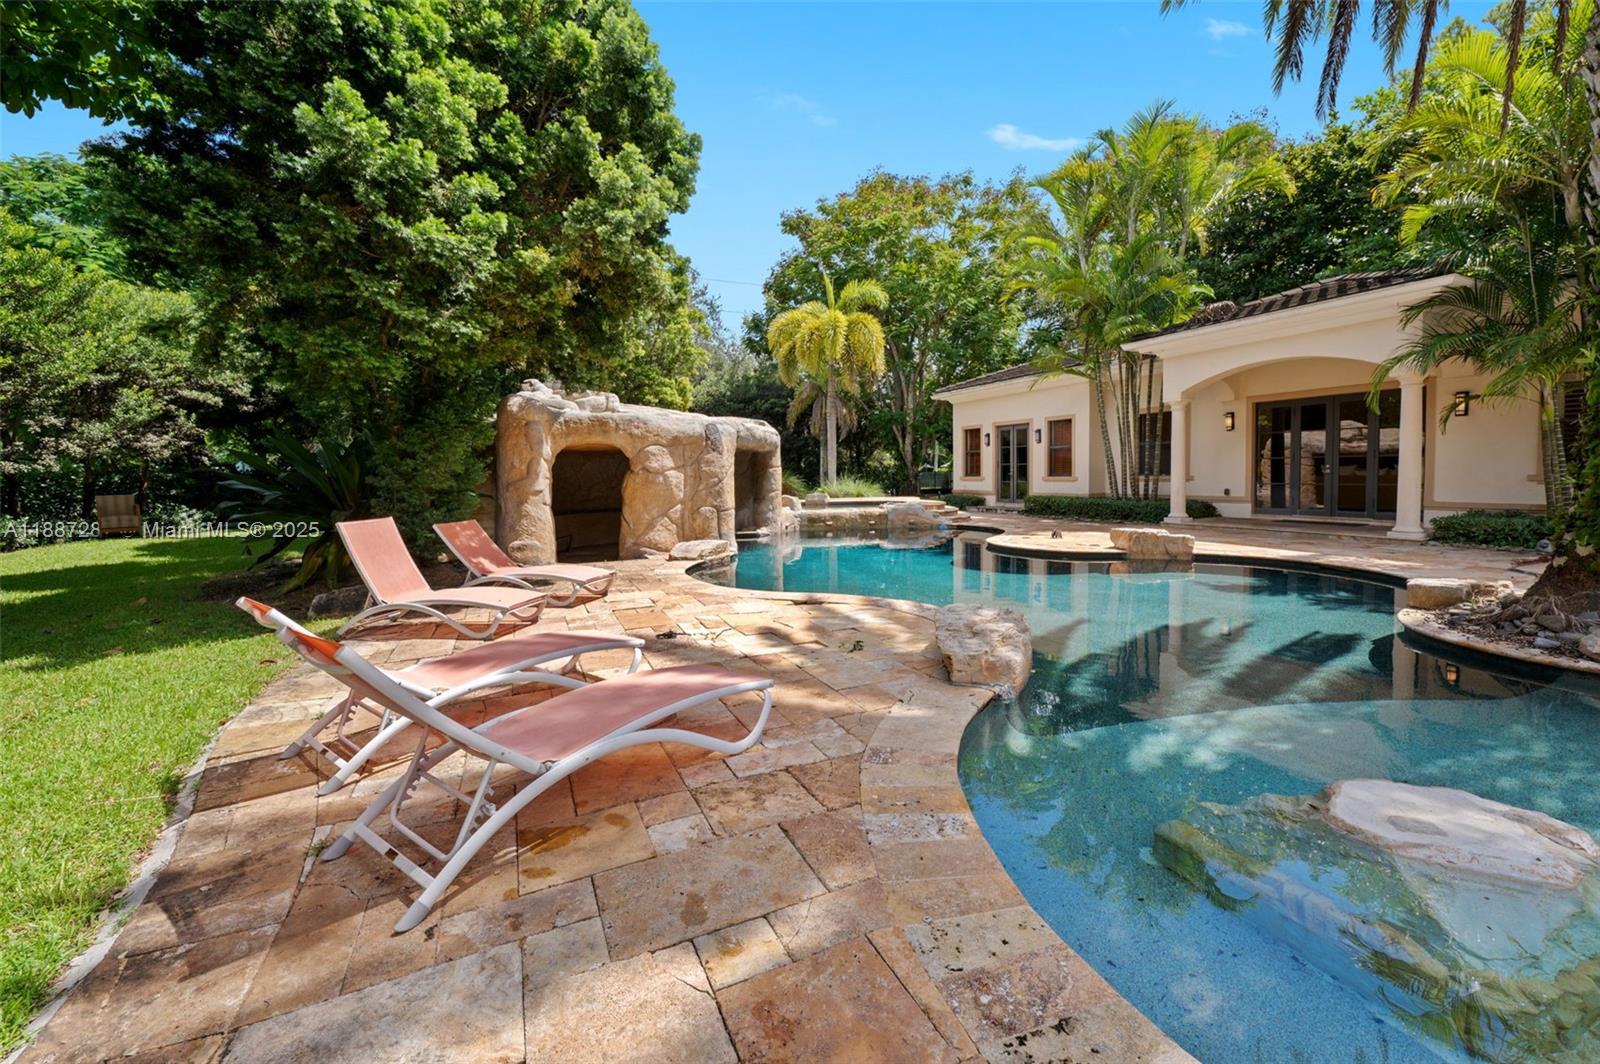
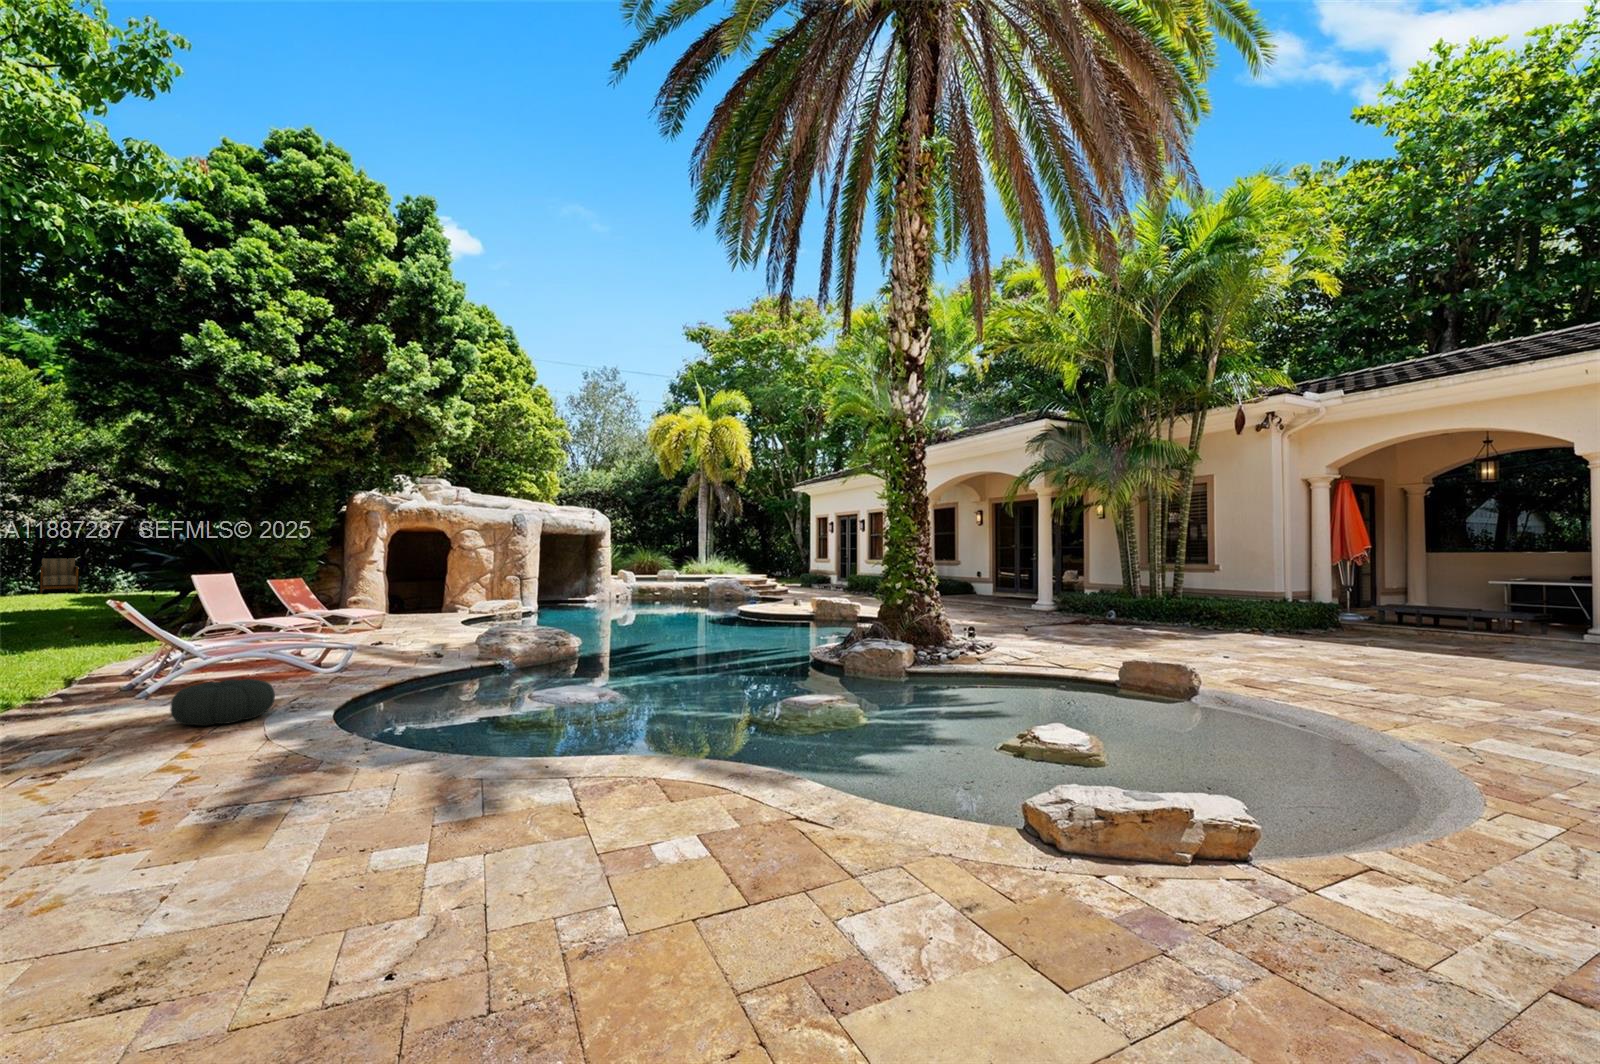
pouf: none [553,762,754,912] -> present [170,679,275,726]

